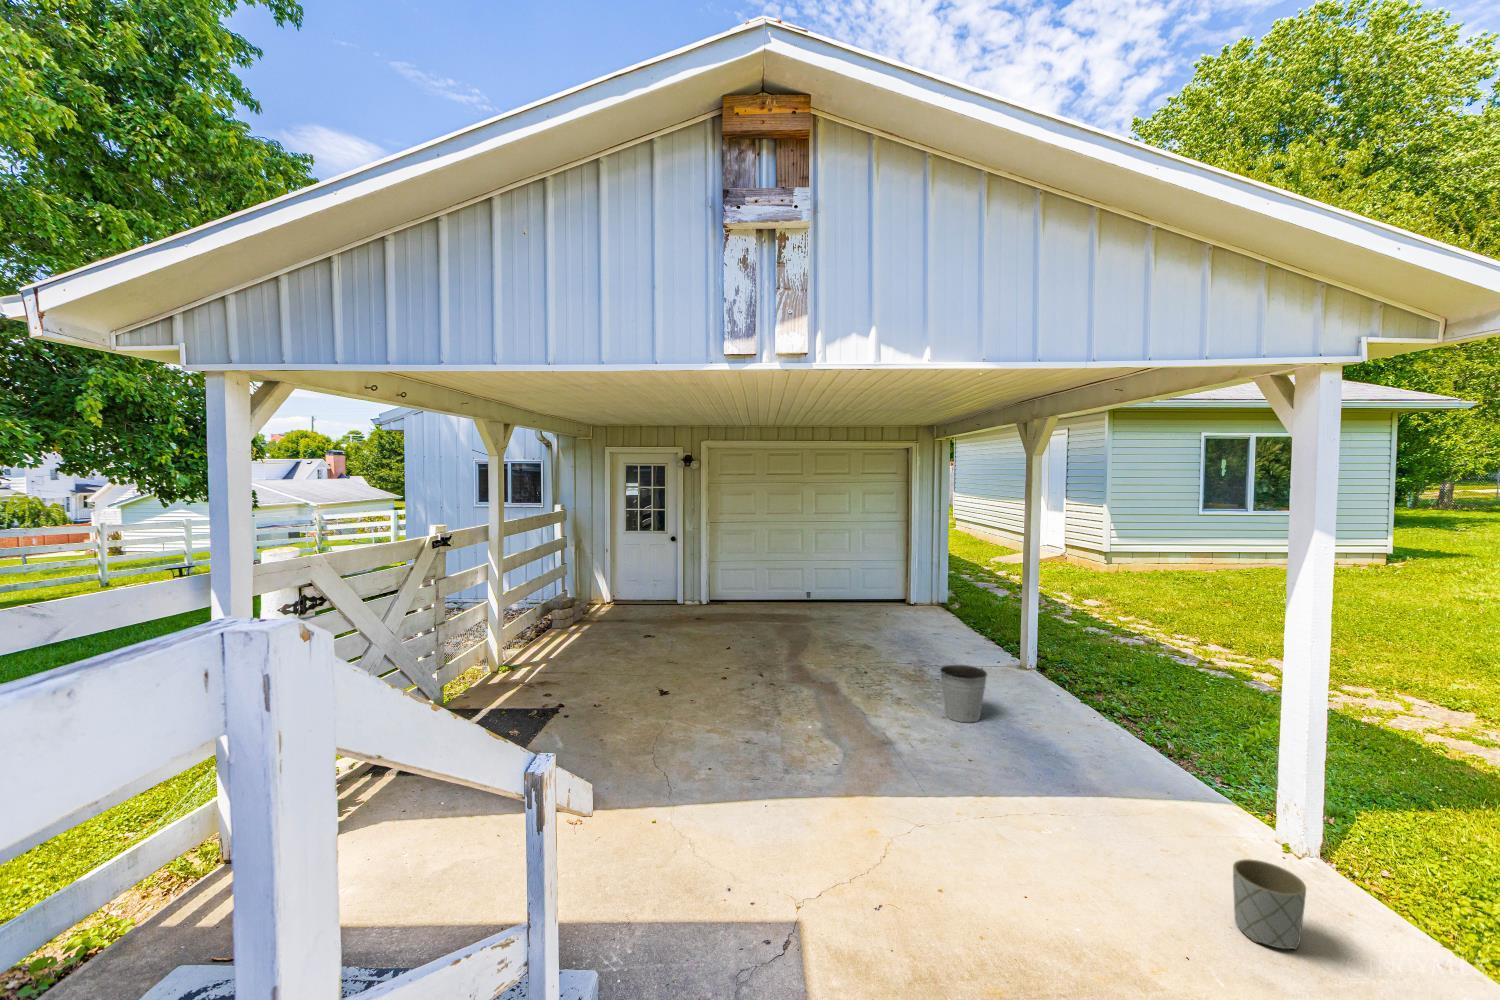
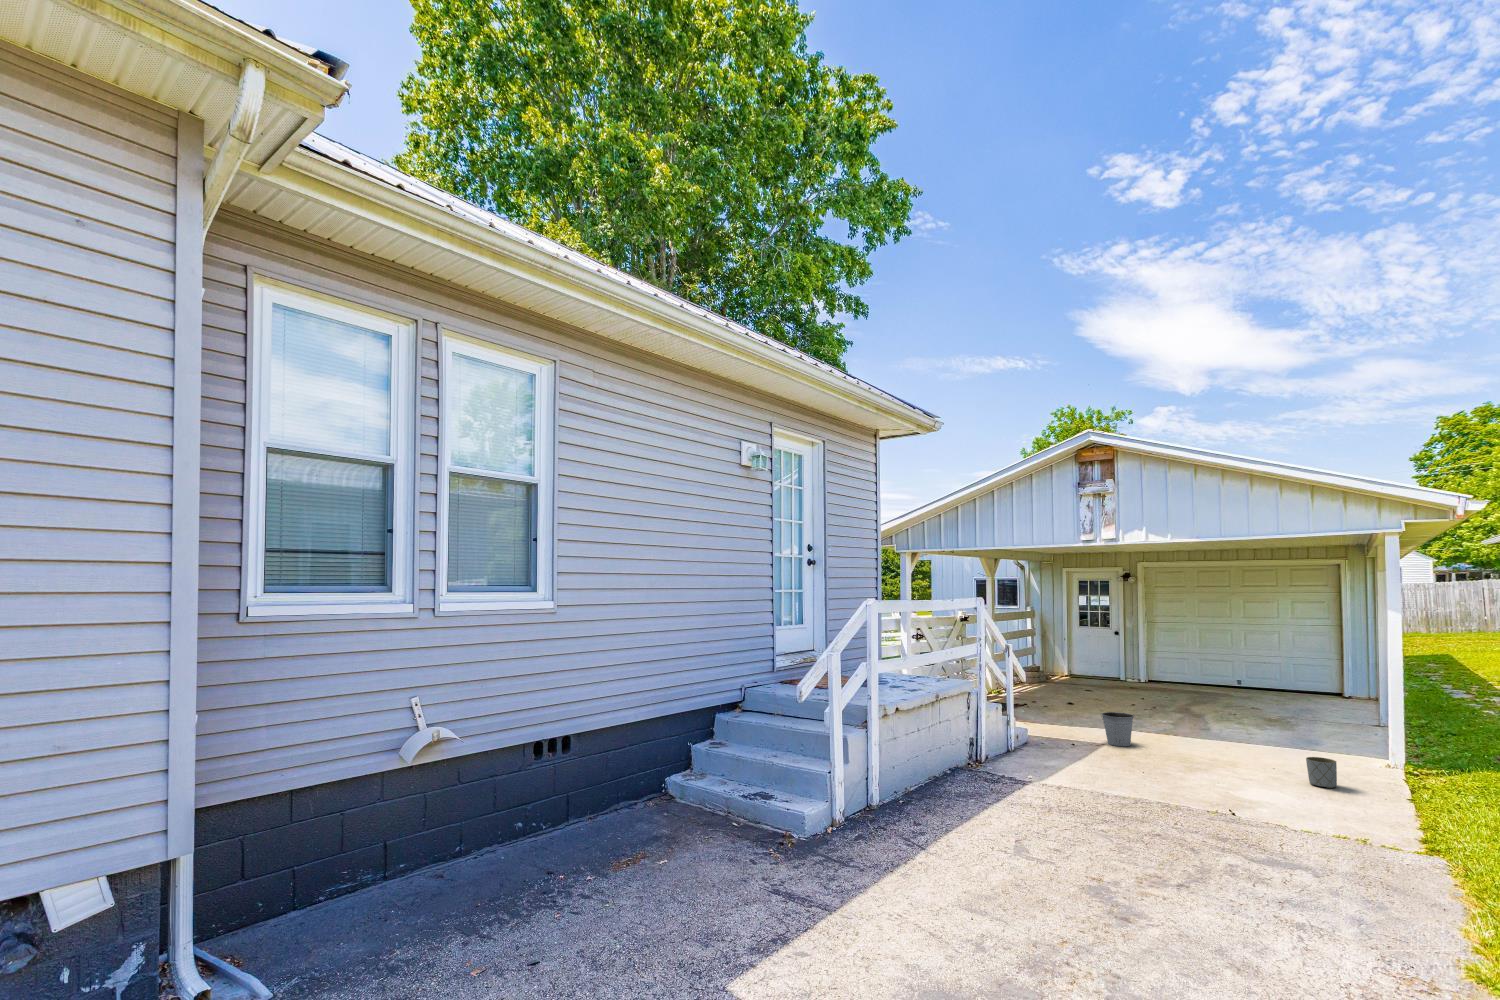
bucket: present [938,665,987,722] -> present [1101,712,1134,746]

